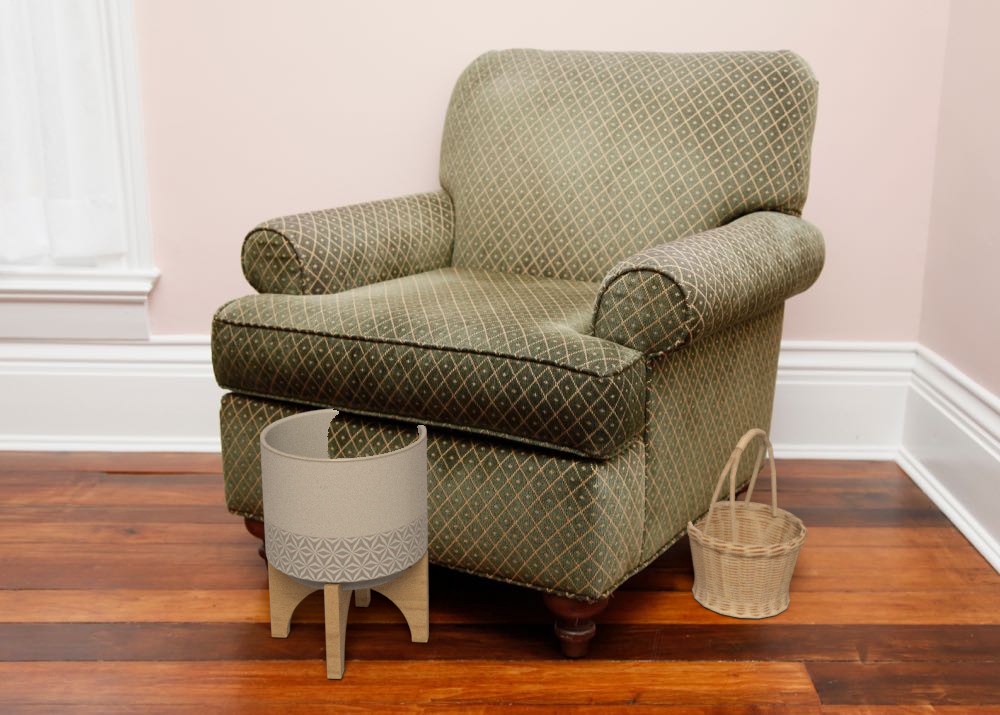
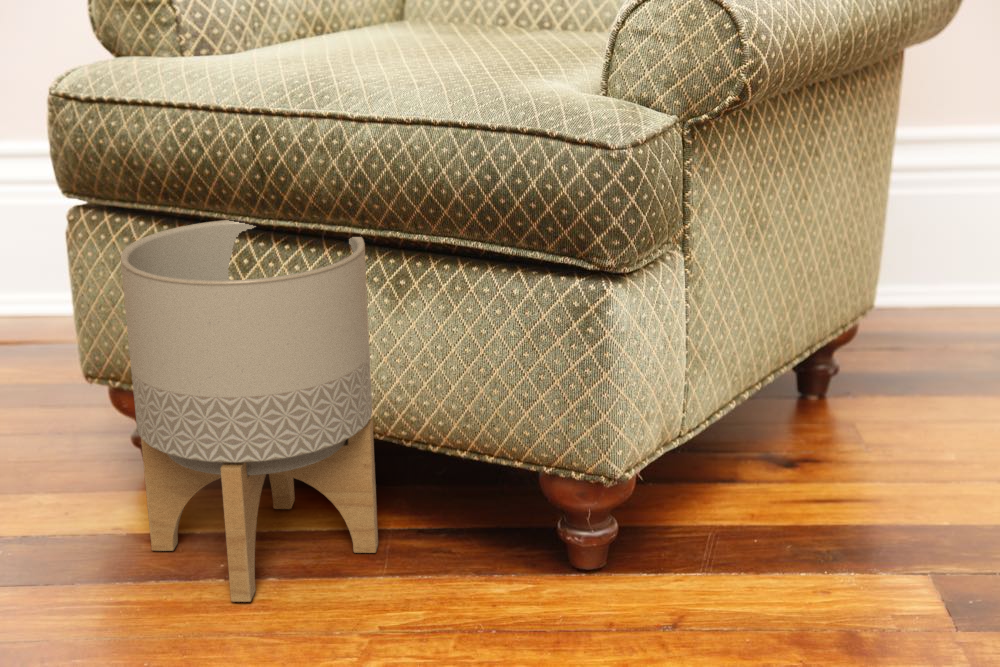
basket: present [687,428,808,618] -> none [749,238,928,512]

